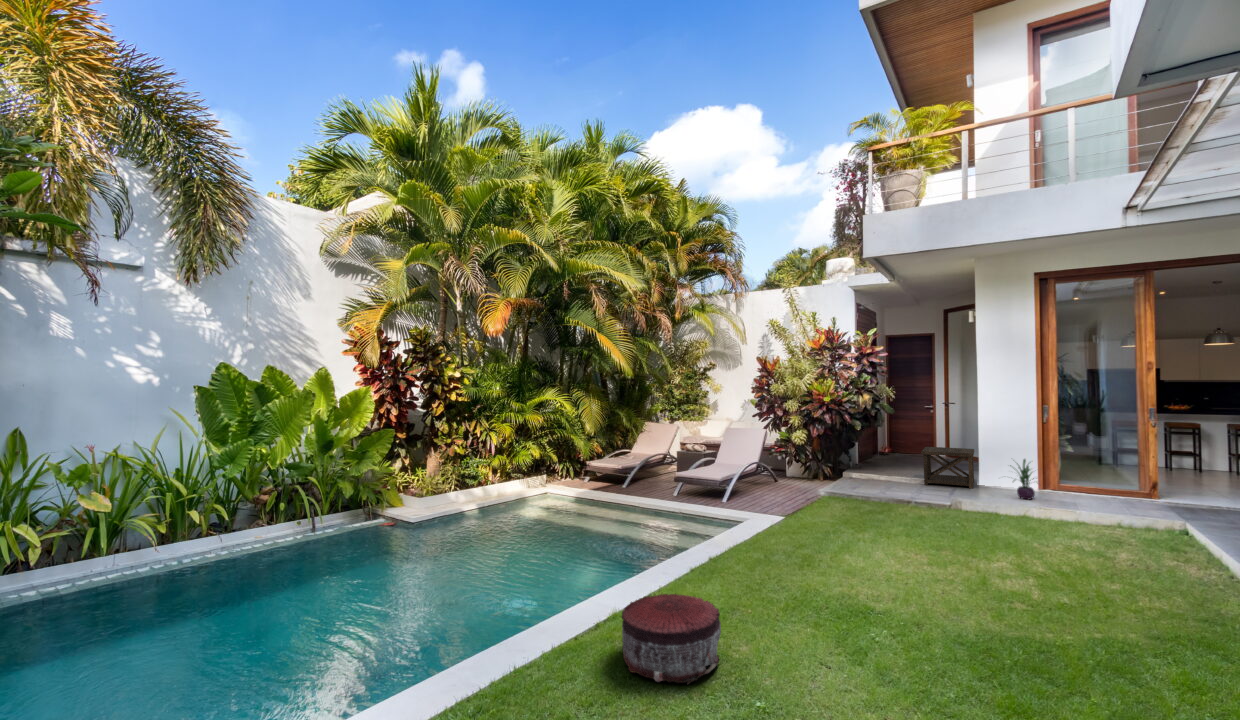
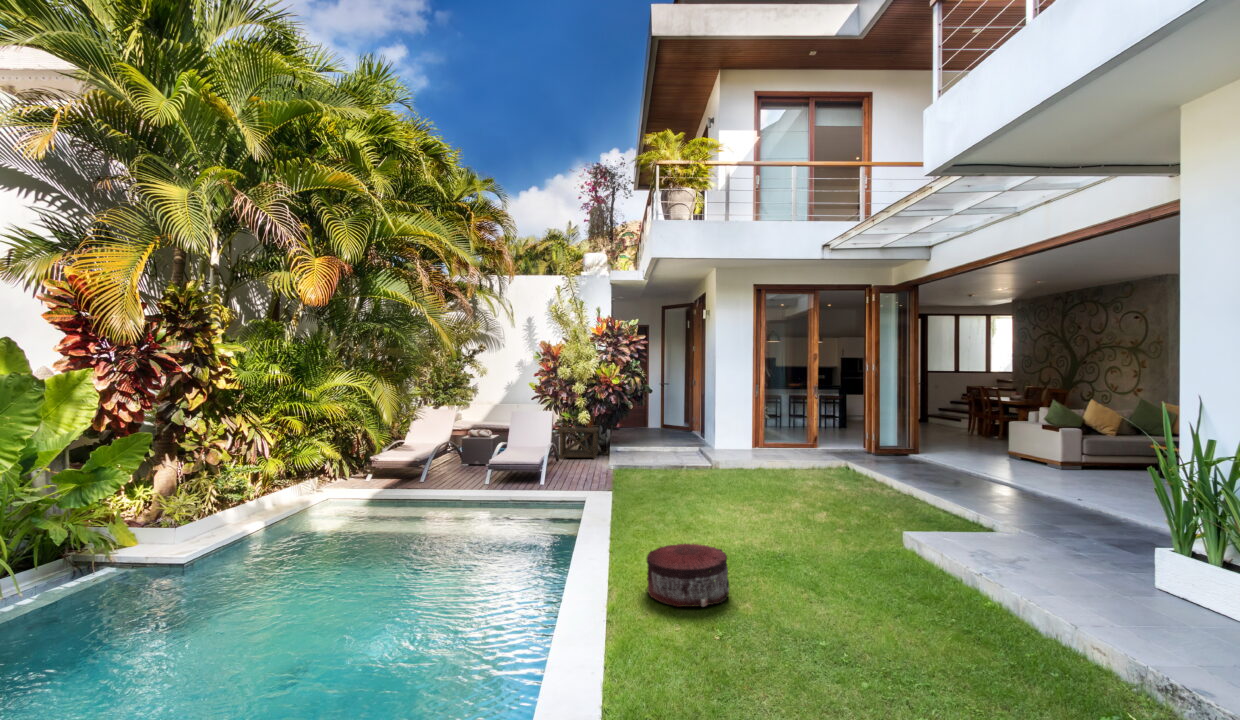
side table: present [921,447,974,489] -> present [558,425,599,459]
decorative plant: present [1010,459,1035,499] -> none [733,425,764,456]

